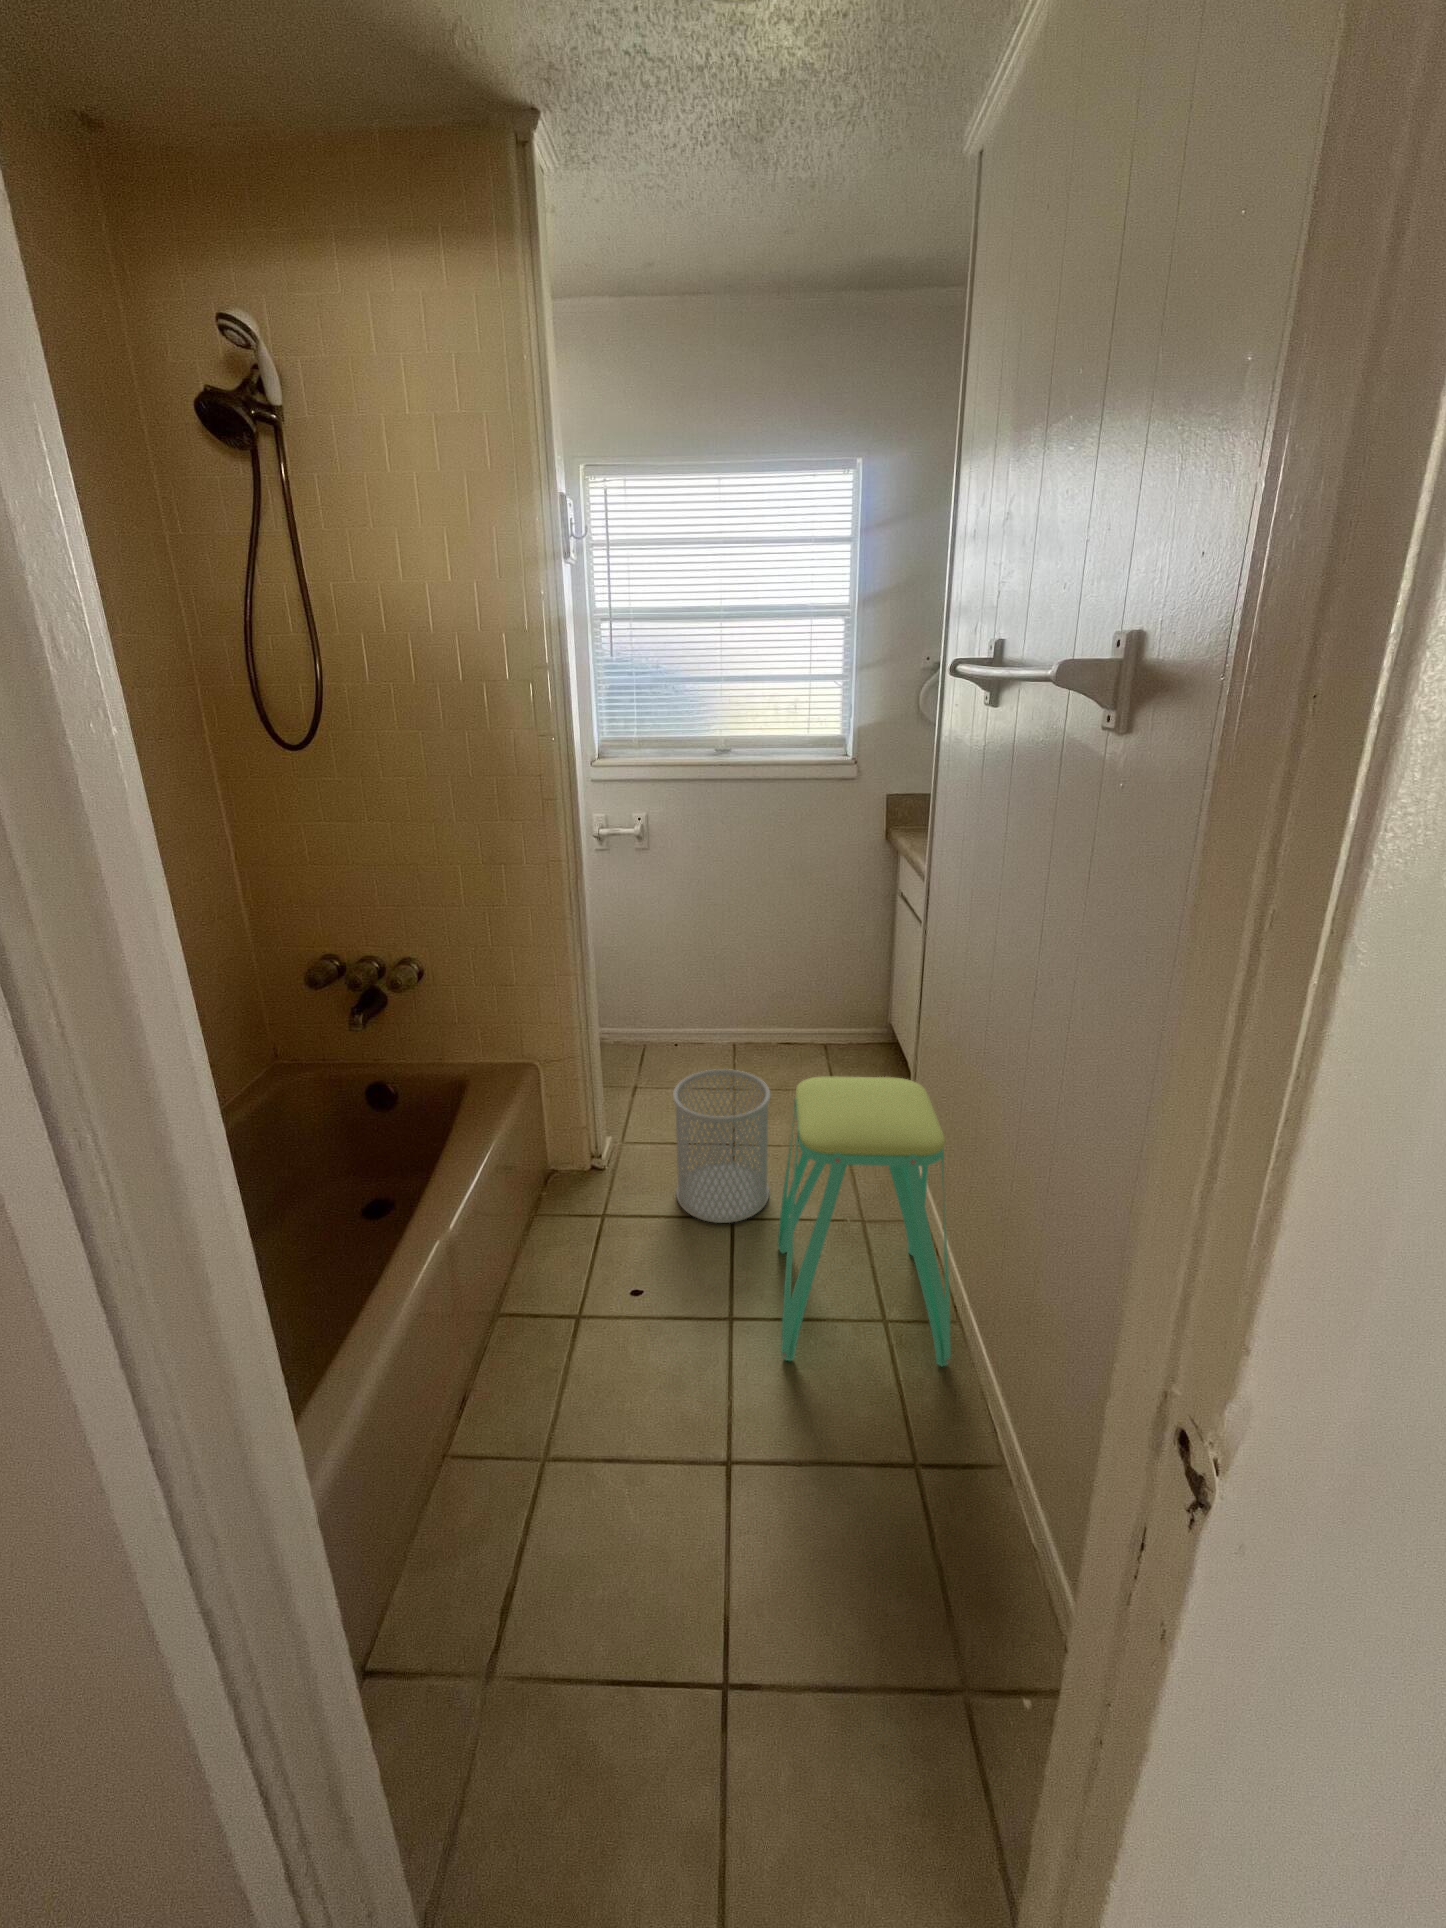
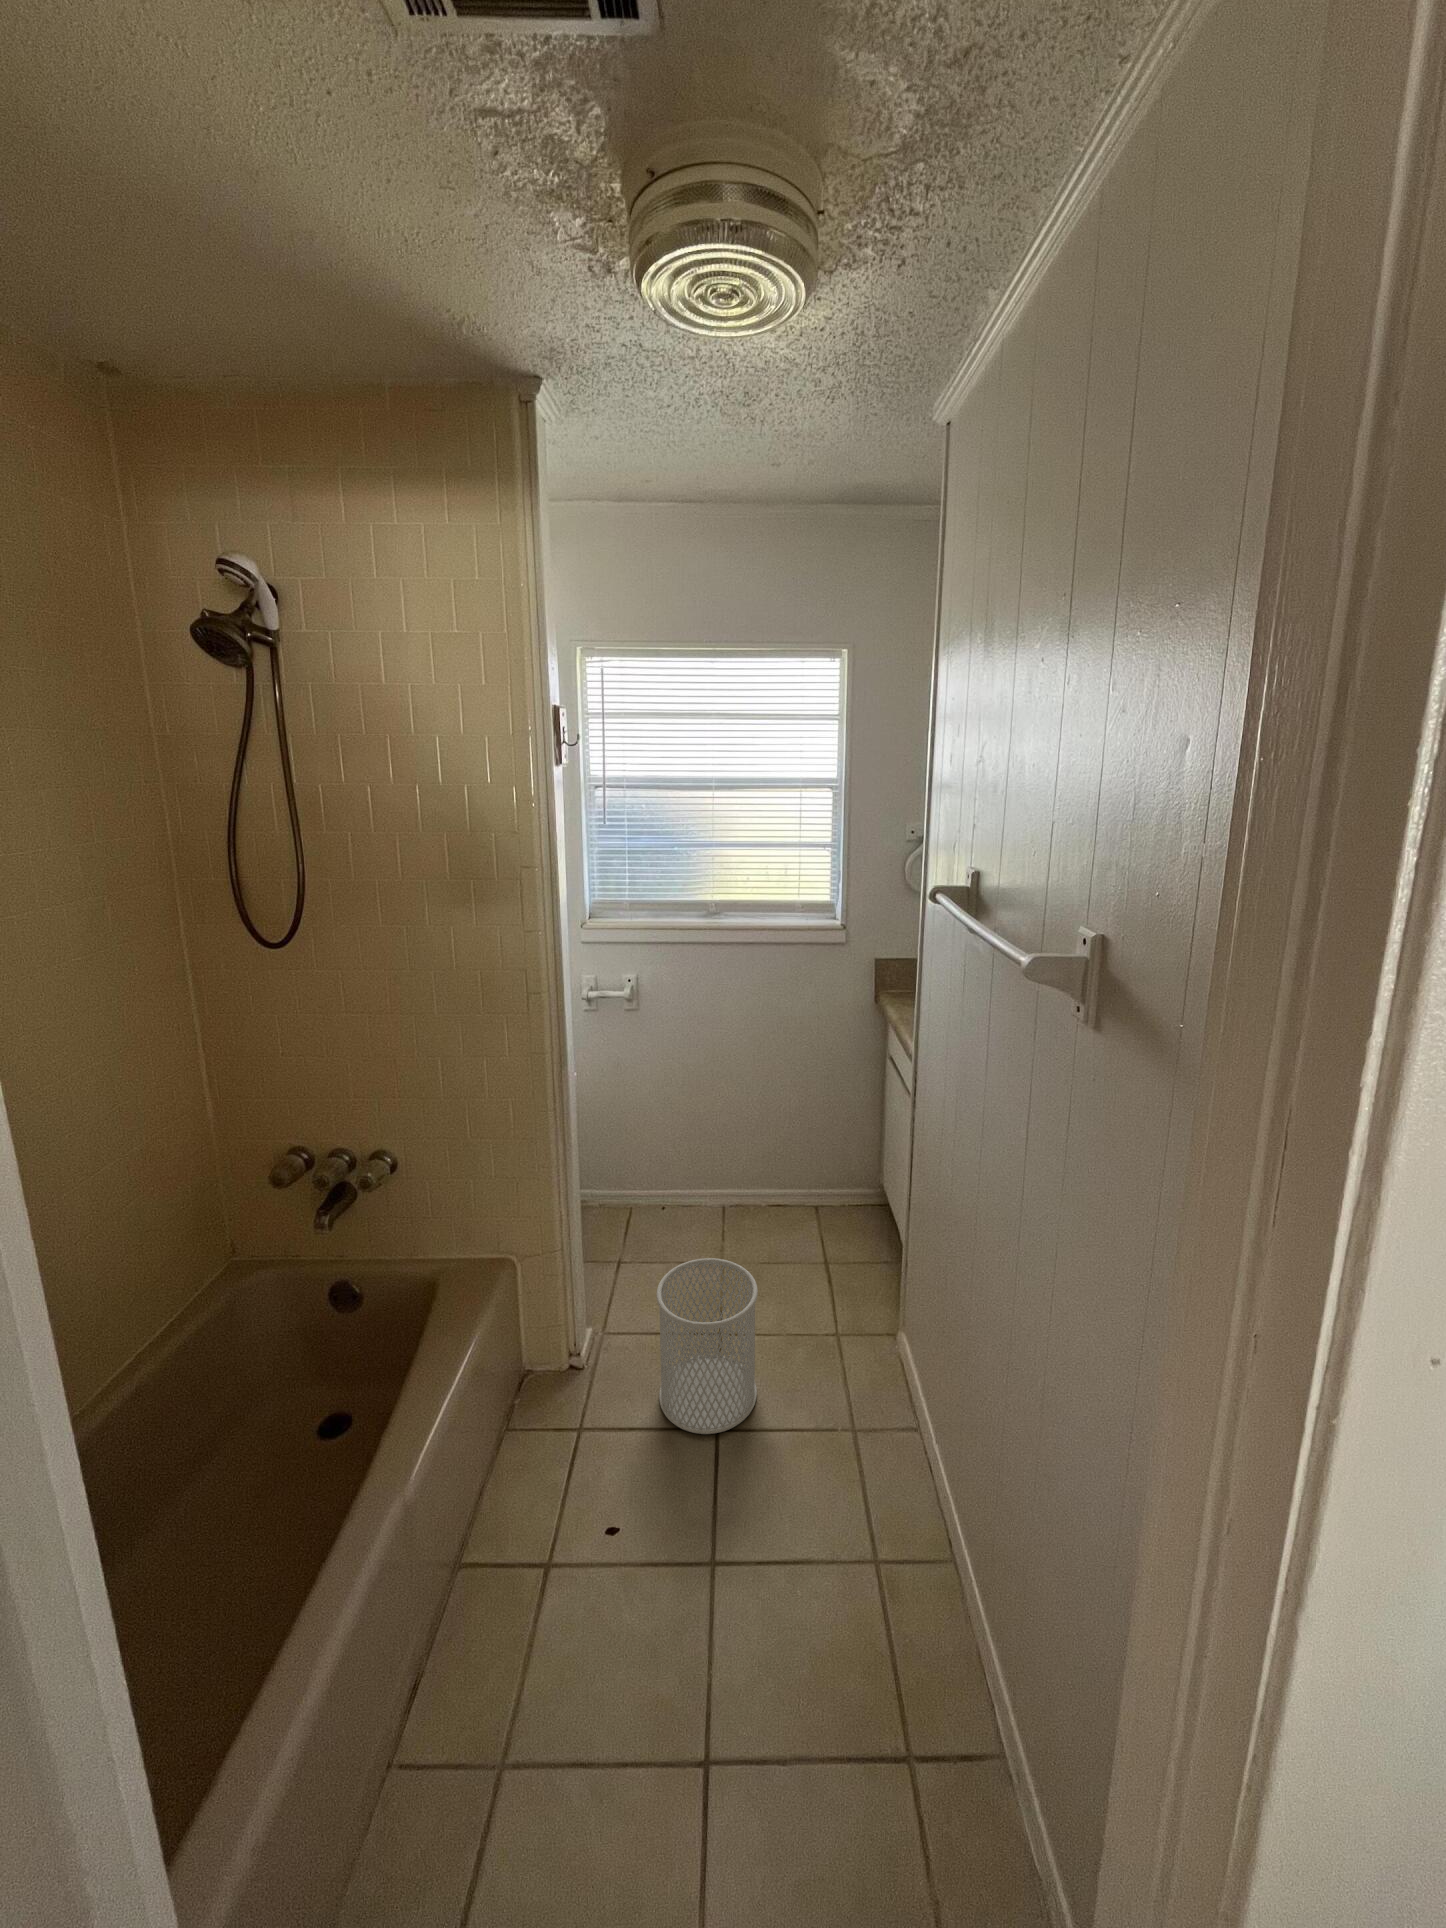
stool: present [778,1077,951,1366] -> none [765,1290,946,1624]

